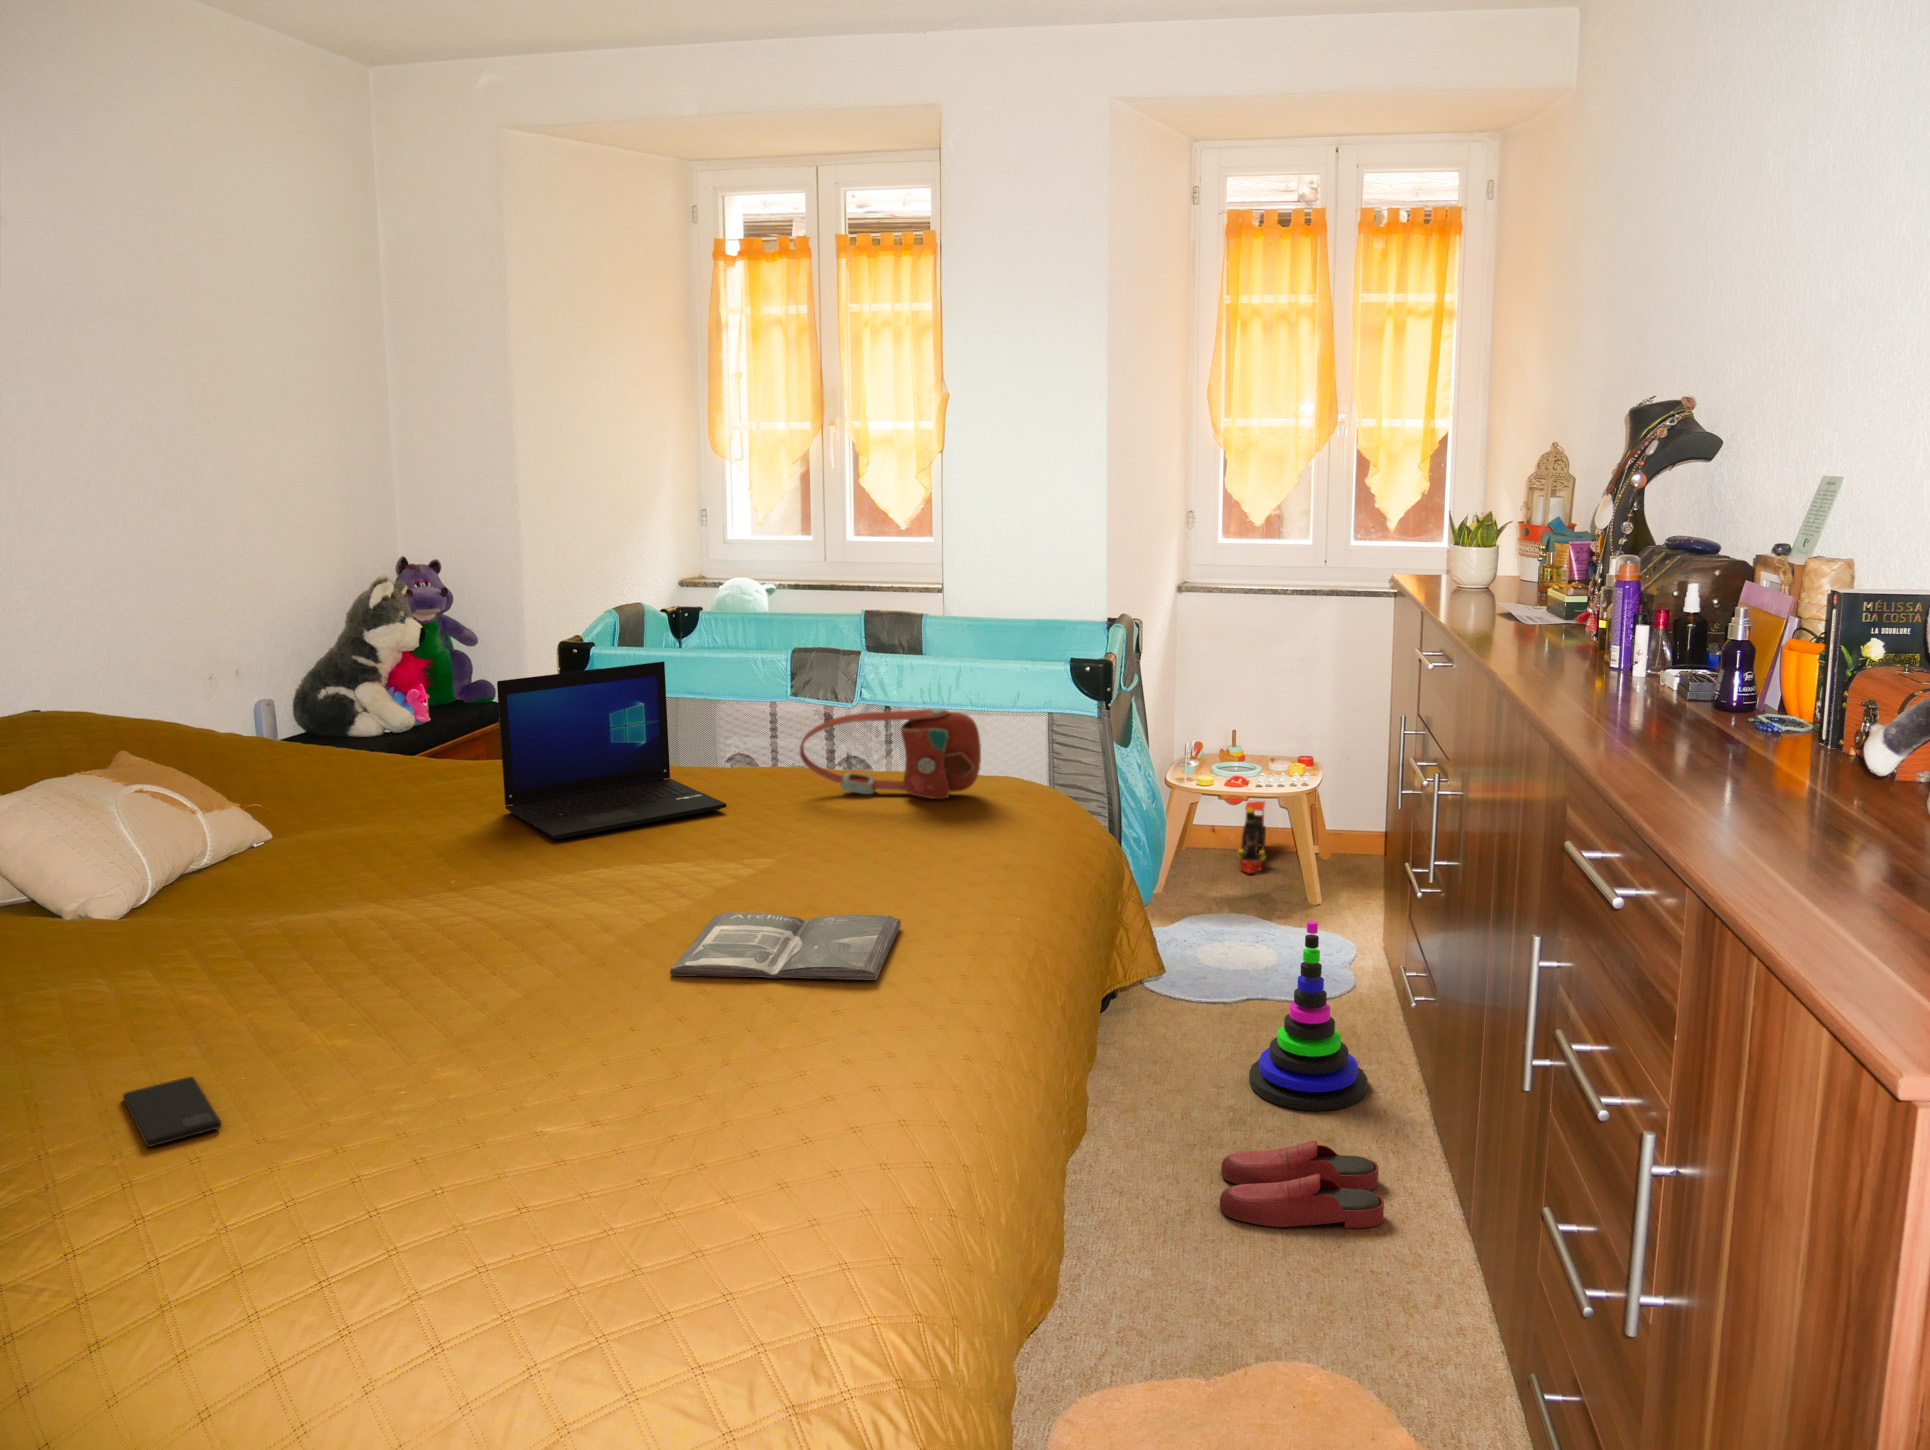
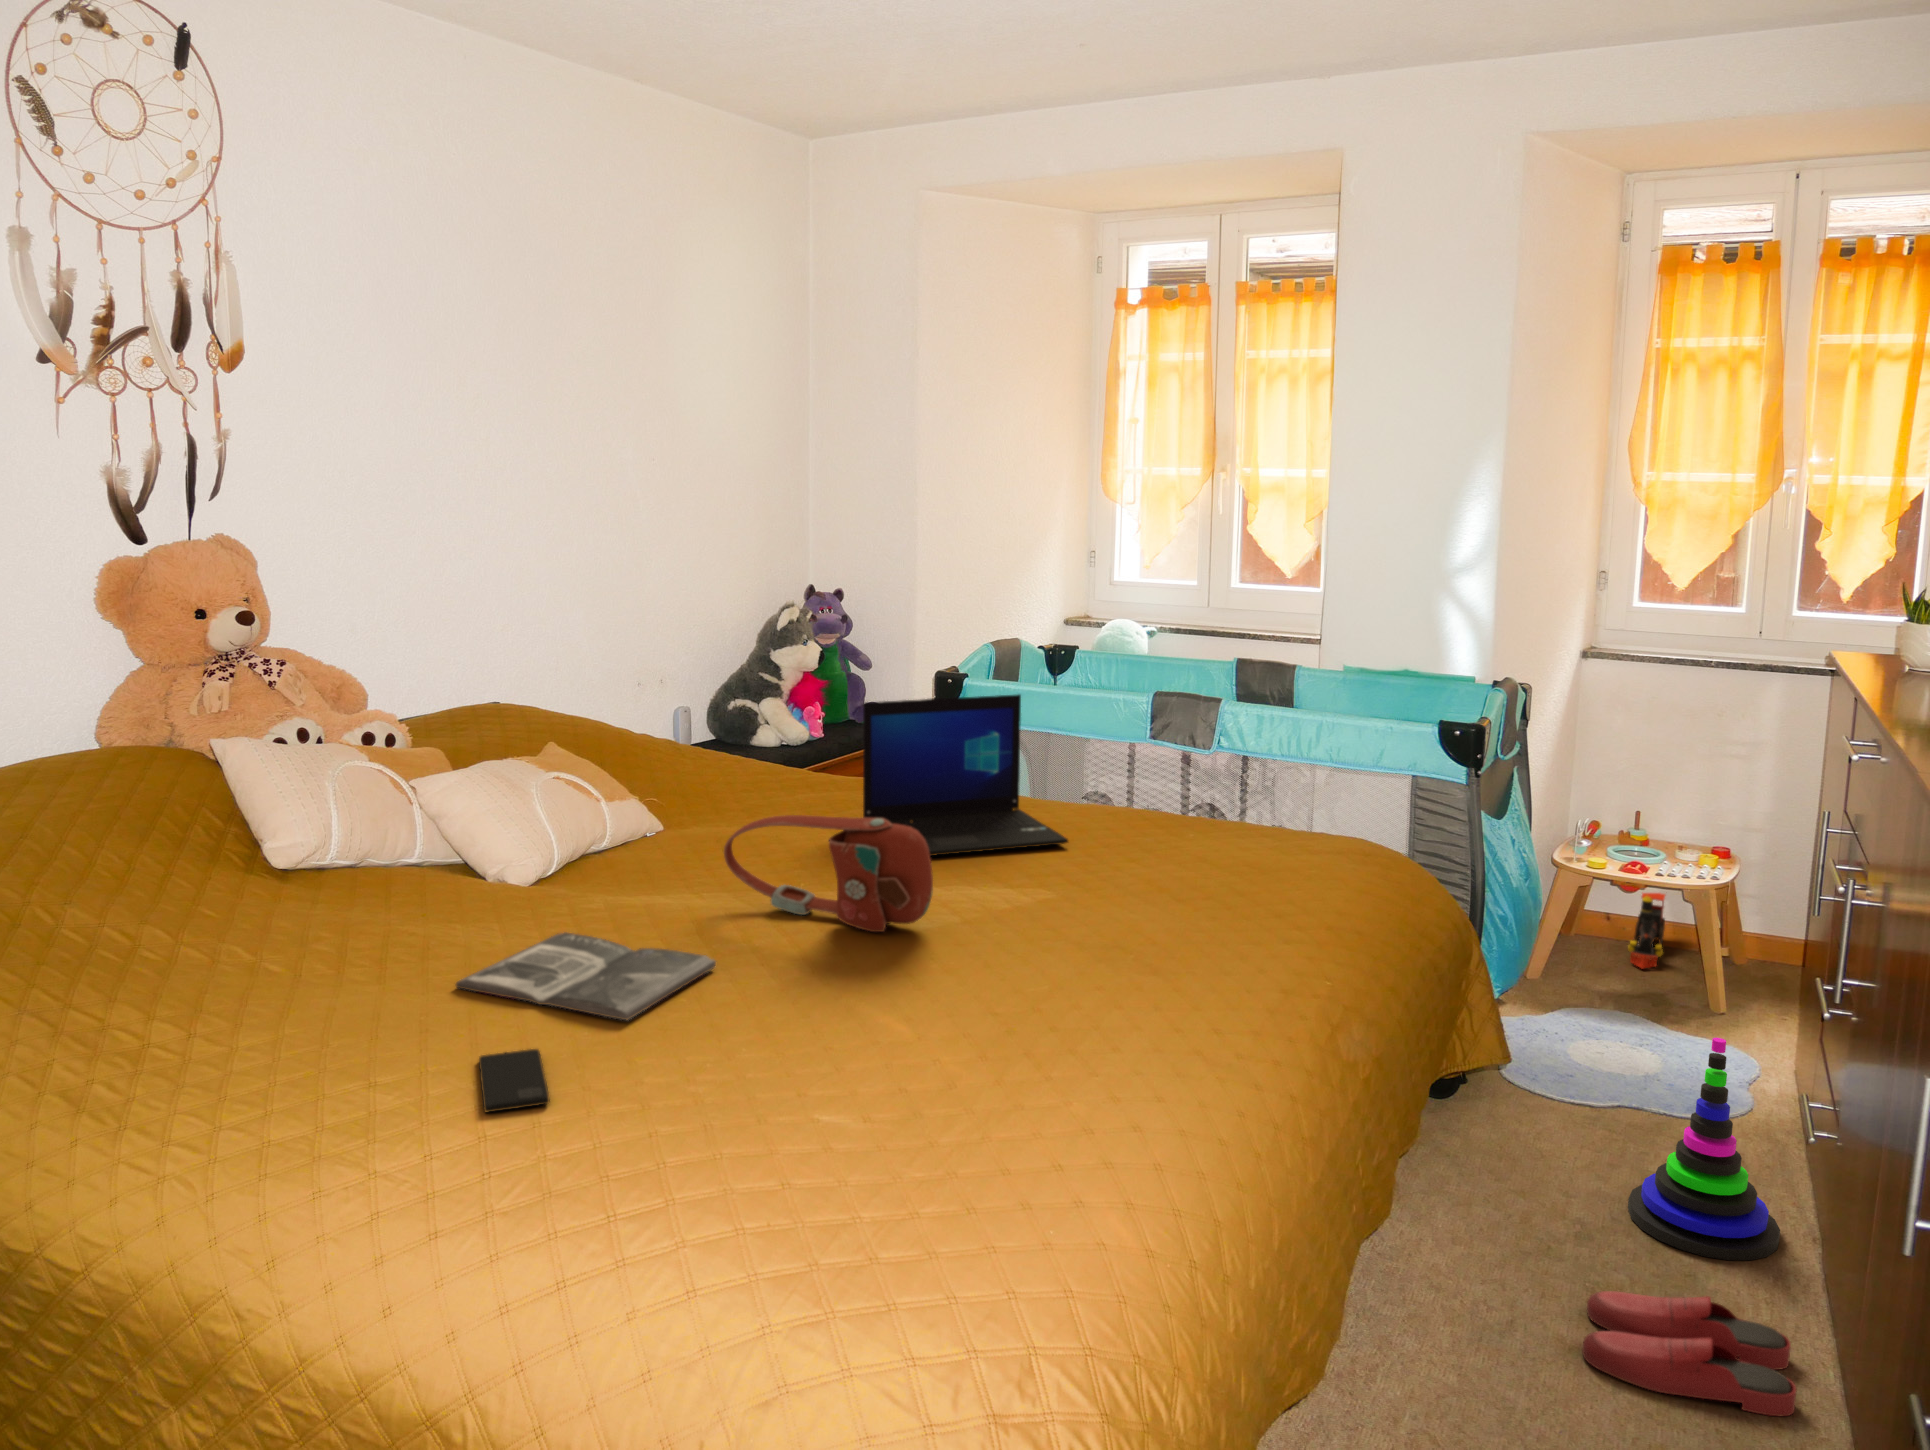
handbag: present [800,709,981,799] -> present [724,815,933,932]
magazine: present [670,912,901,980] -> present [456,932,716,1021]

